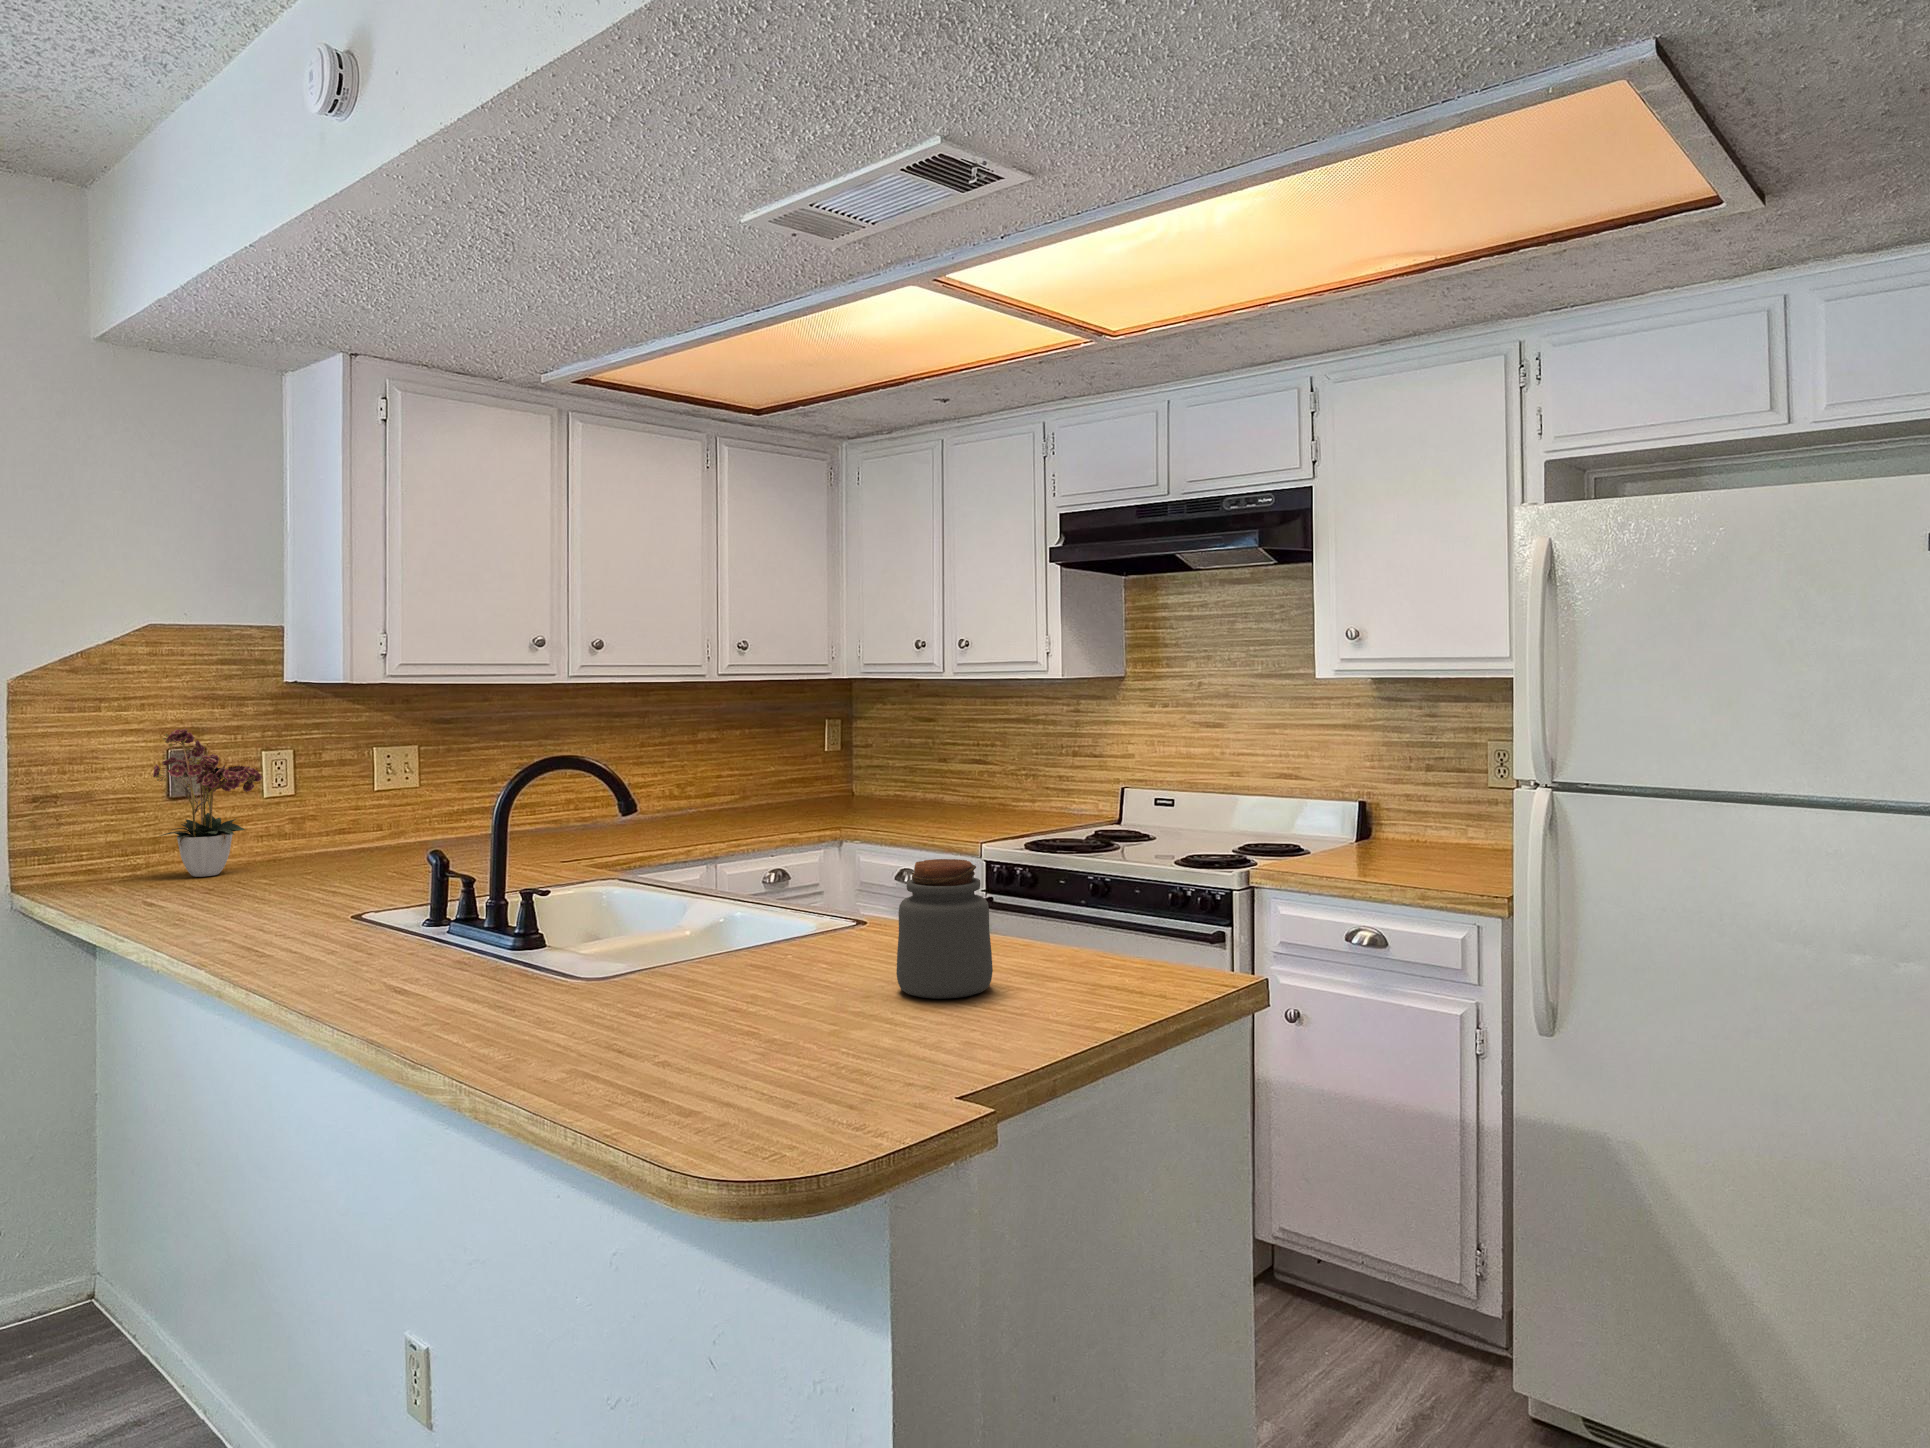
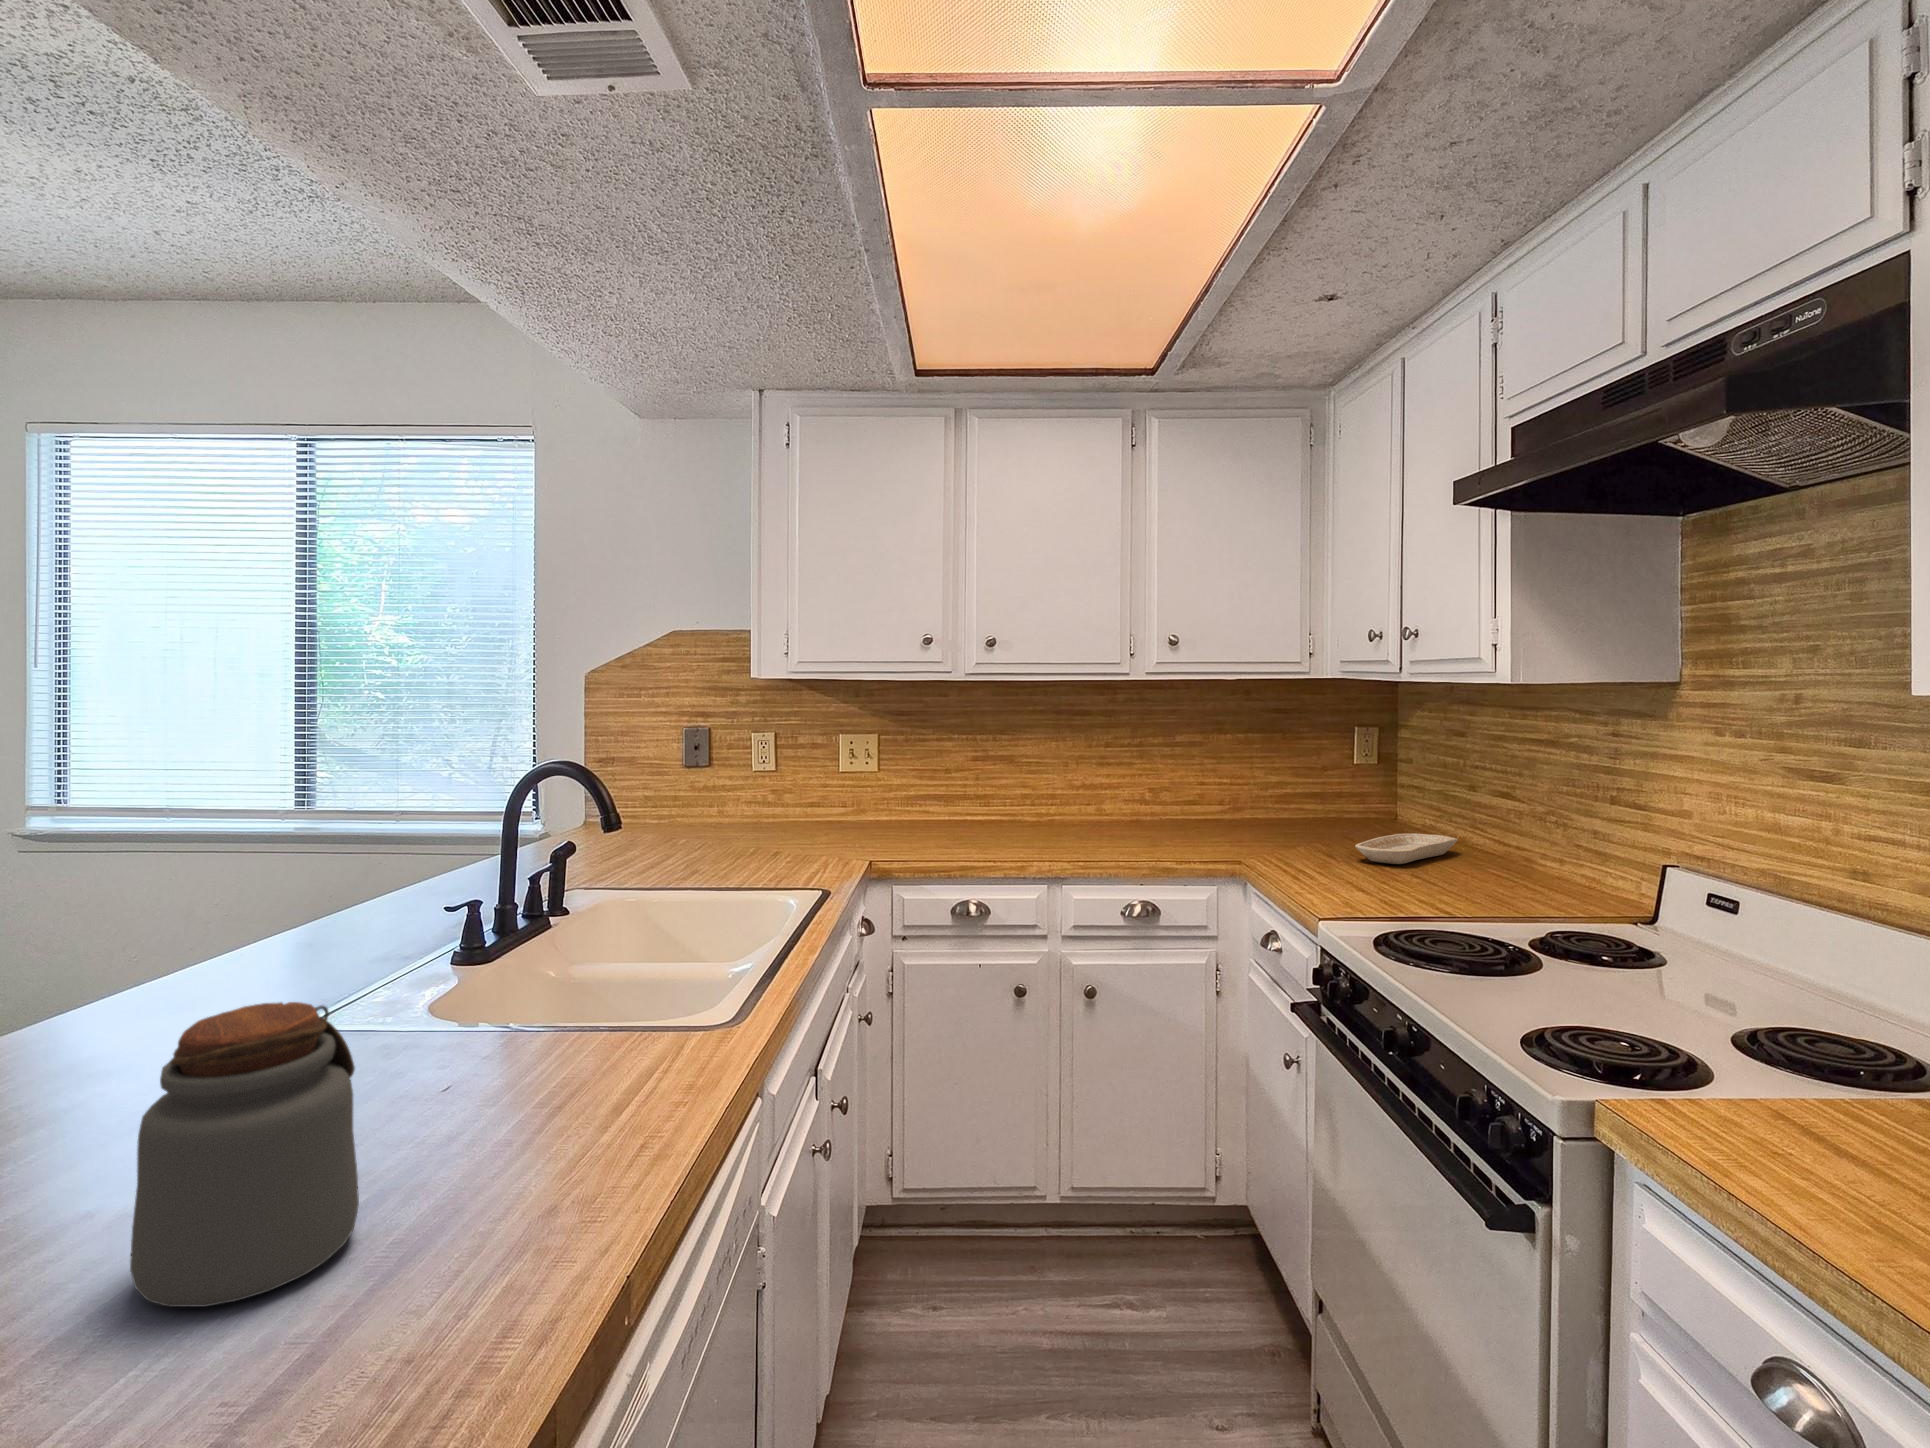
flower arrangement: present [153,729,262,877] -> none [643,706,729,833]
tray: none [901,796,950,817] -> present [1355,833,1458,864]

